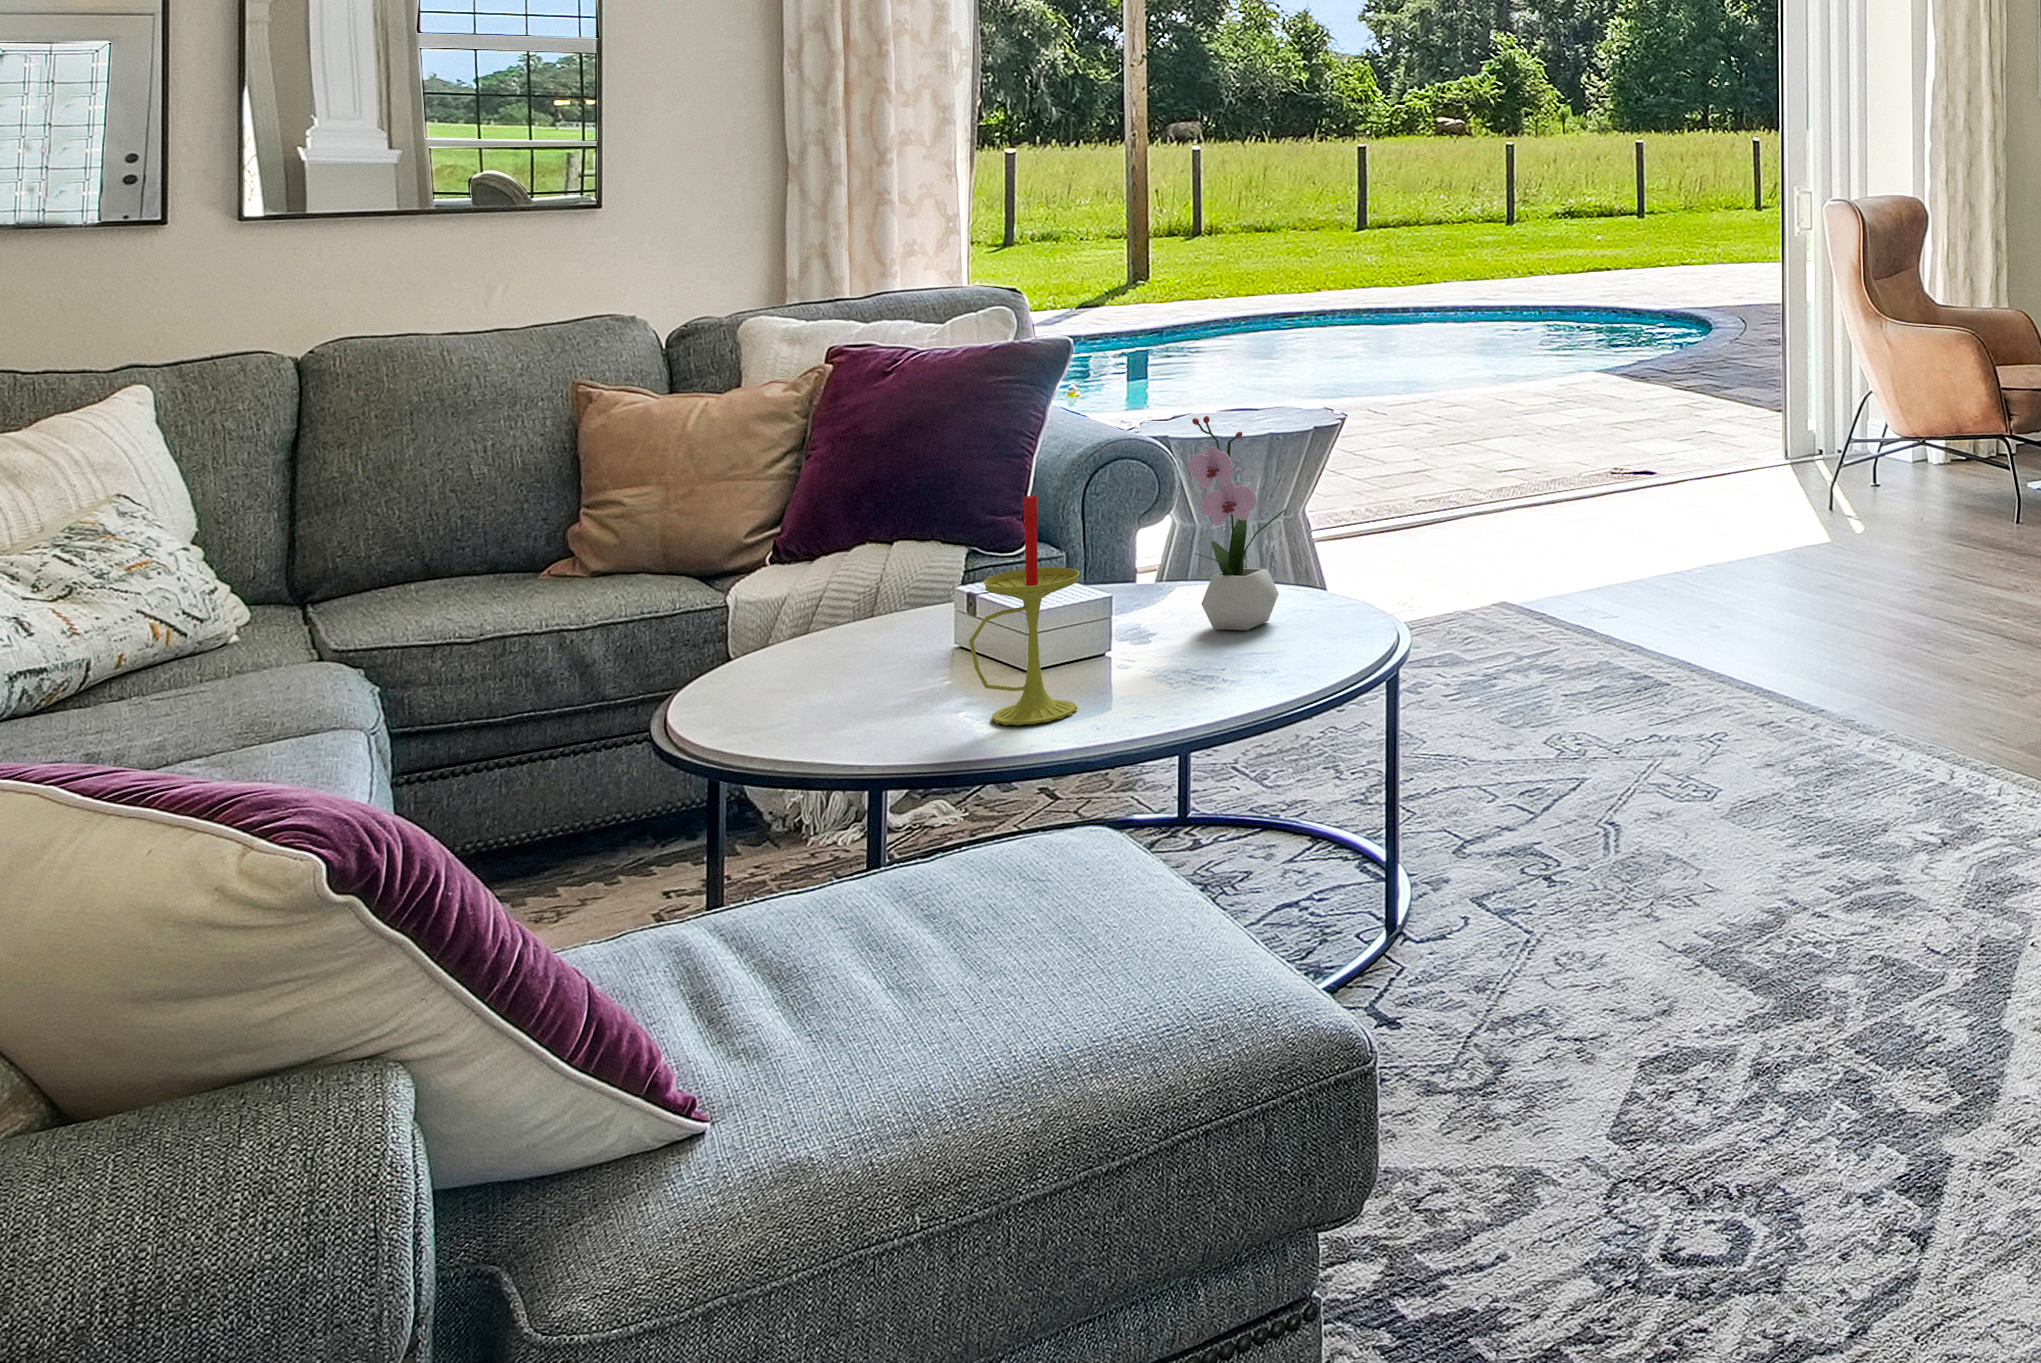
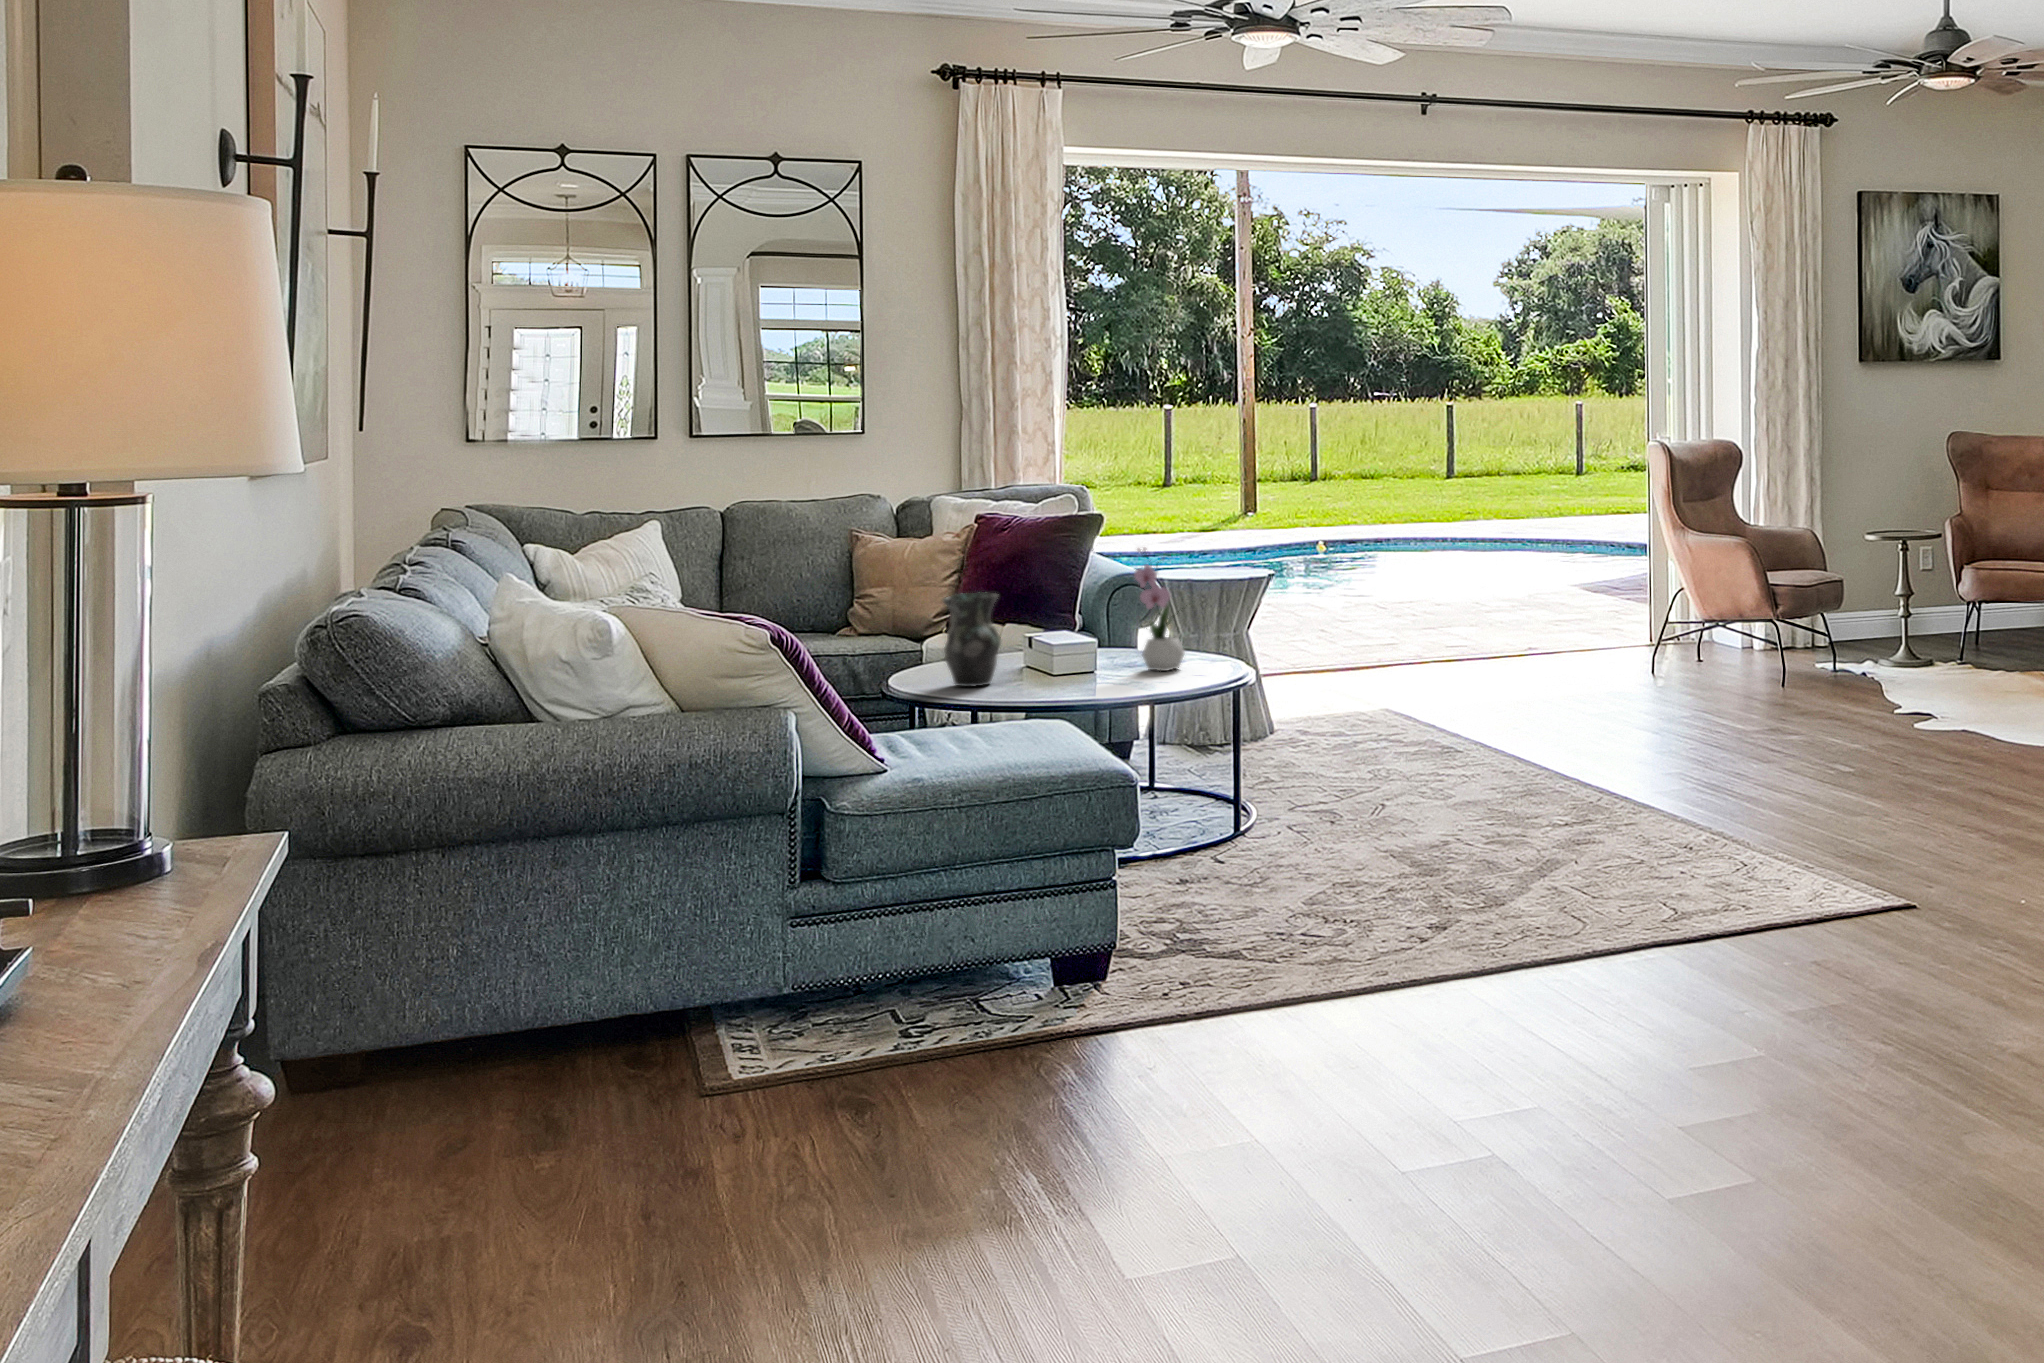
candle: present [969,496,1080,725] -> none [1006,576,1063,701]
vase: none [816,514,939,696] -> present [943,592,1001,686]

